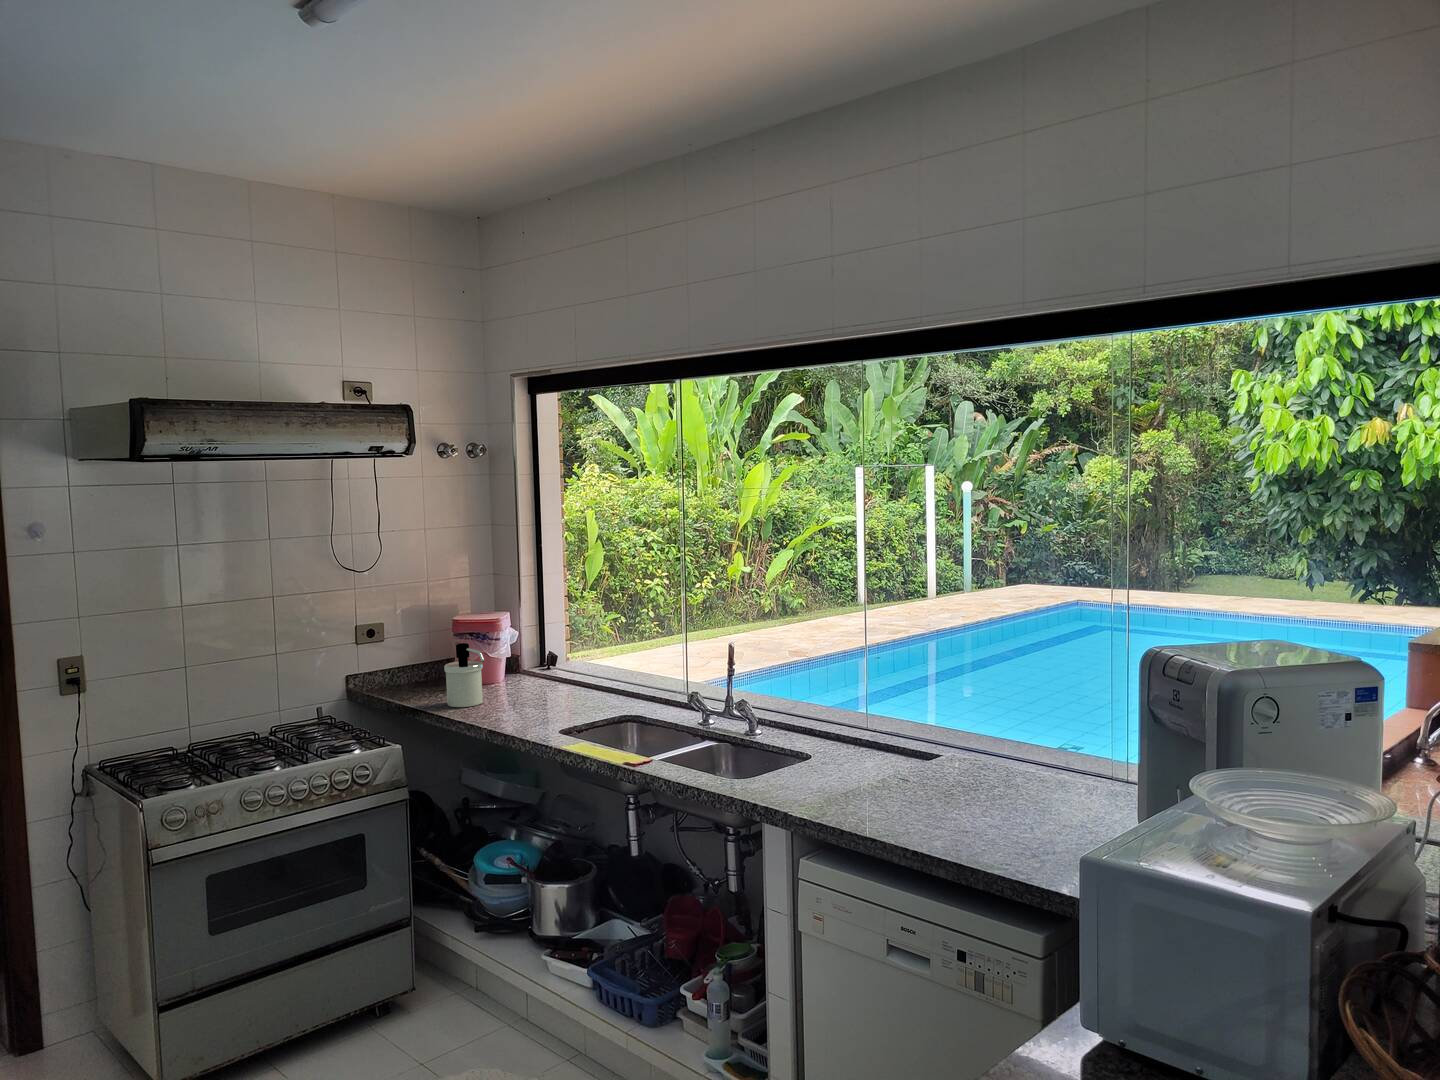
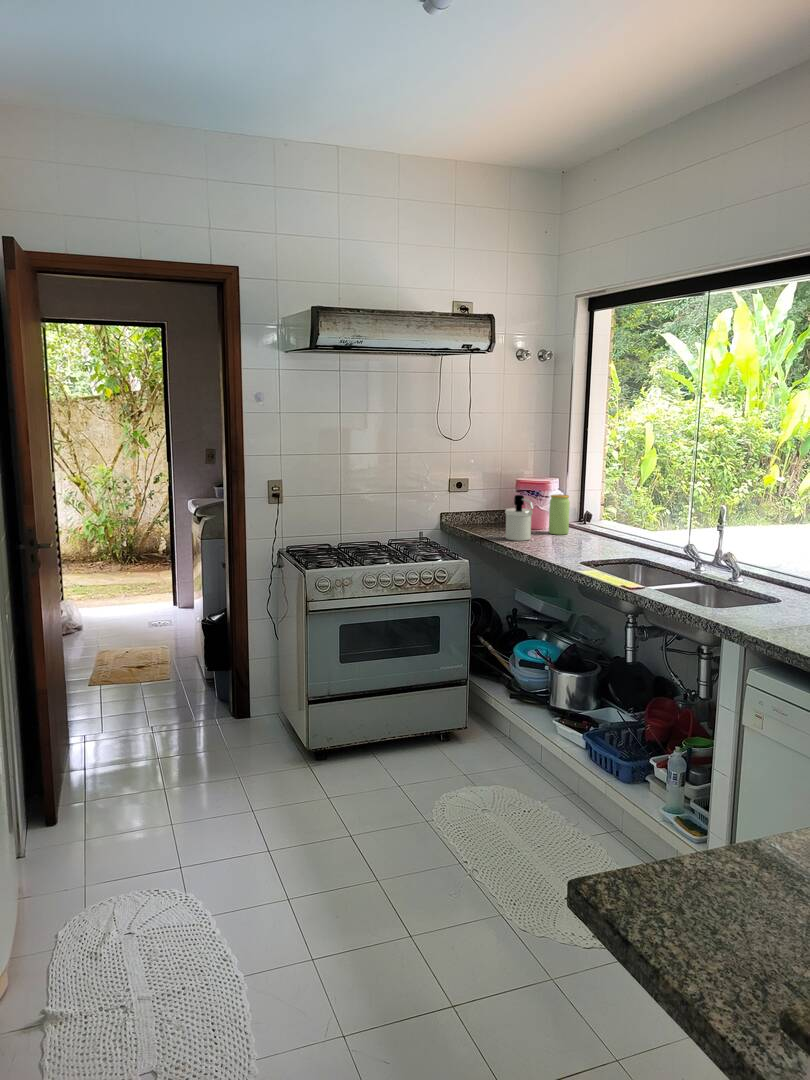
jar: none [503,635,531,690] -> present [549,495,570,535]

